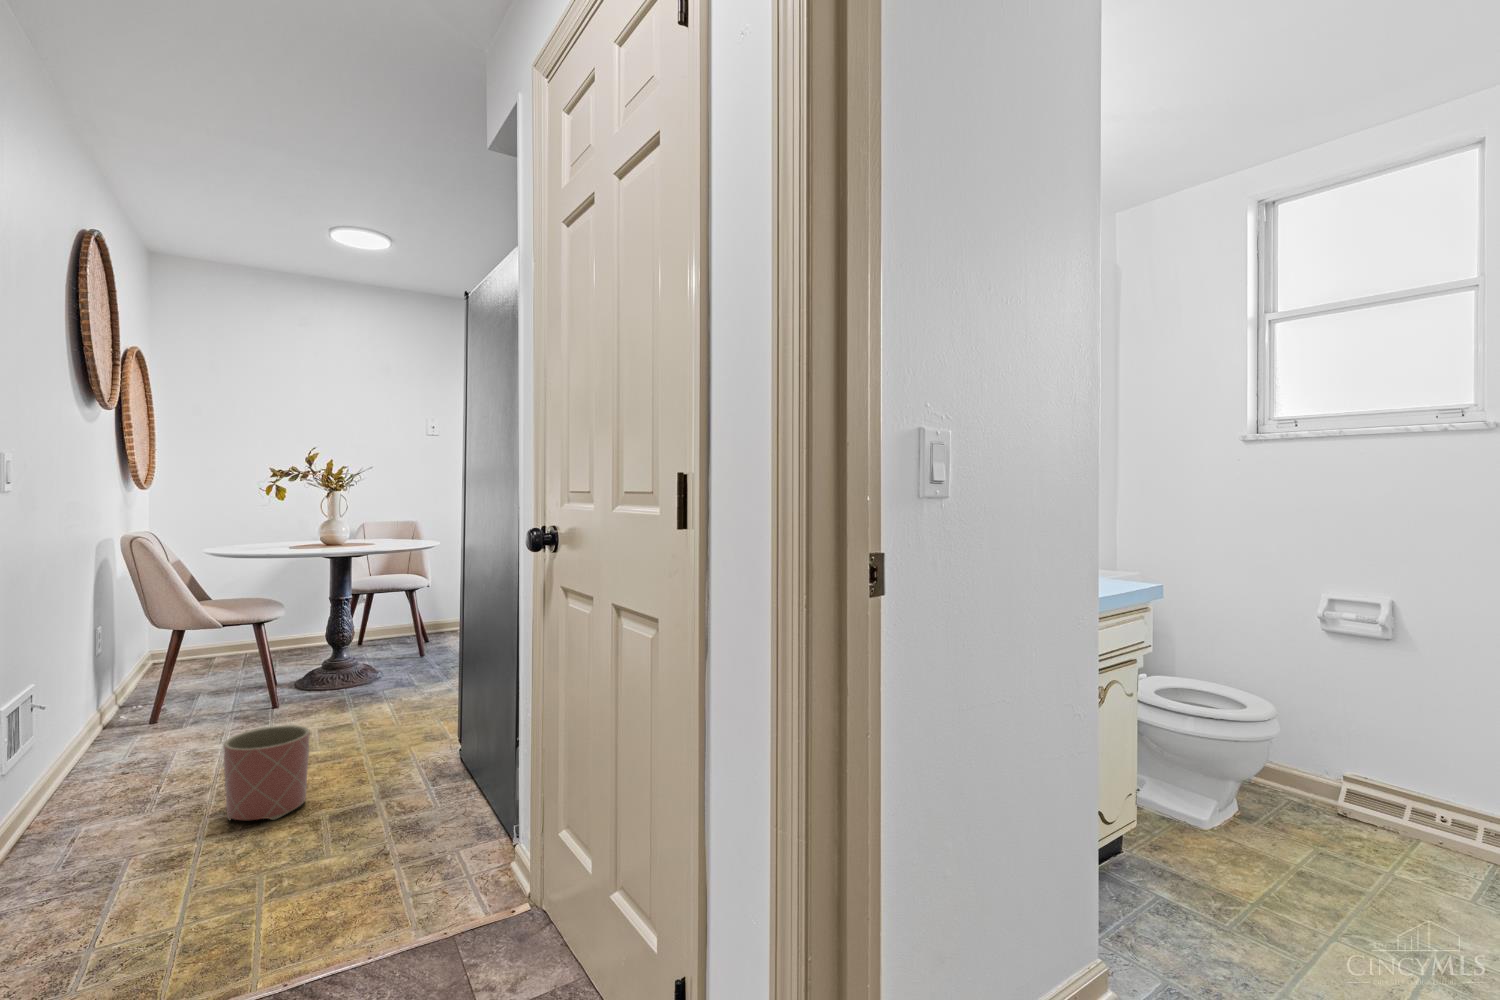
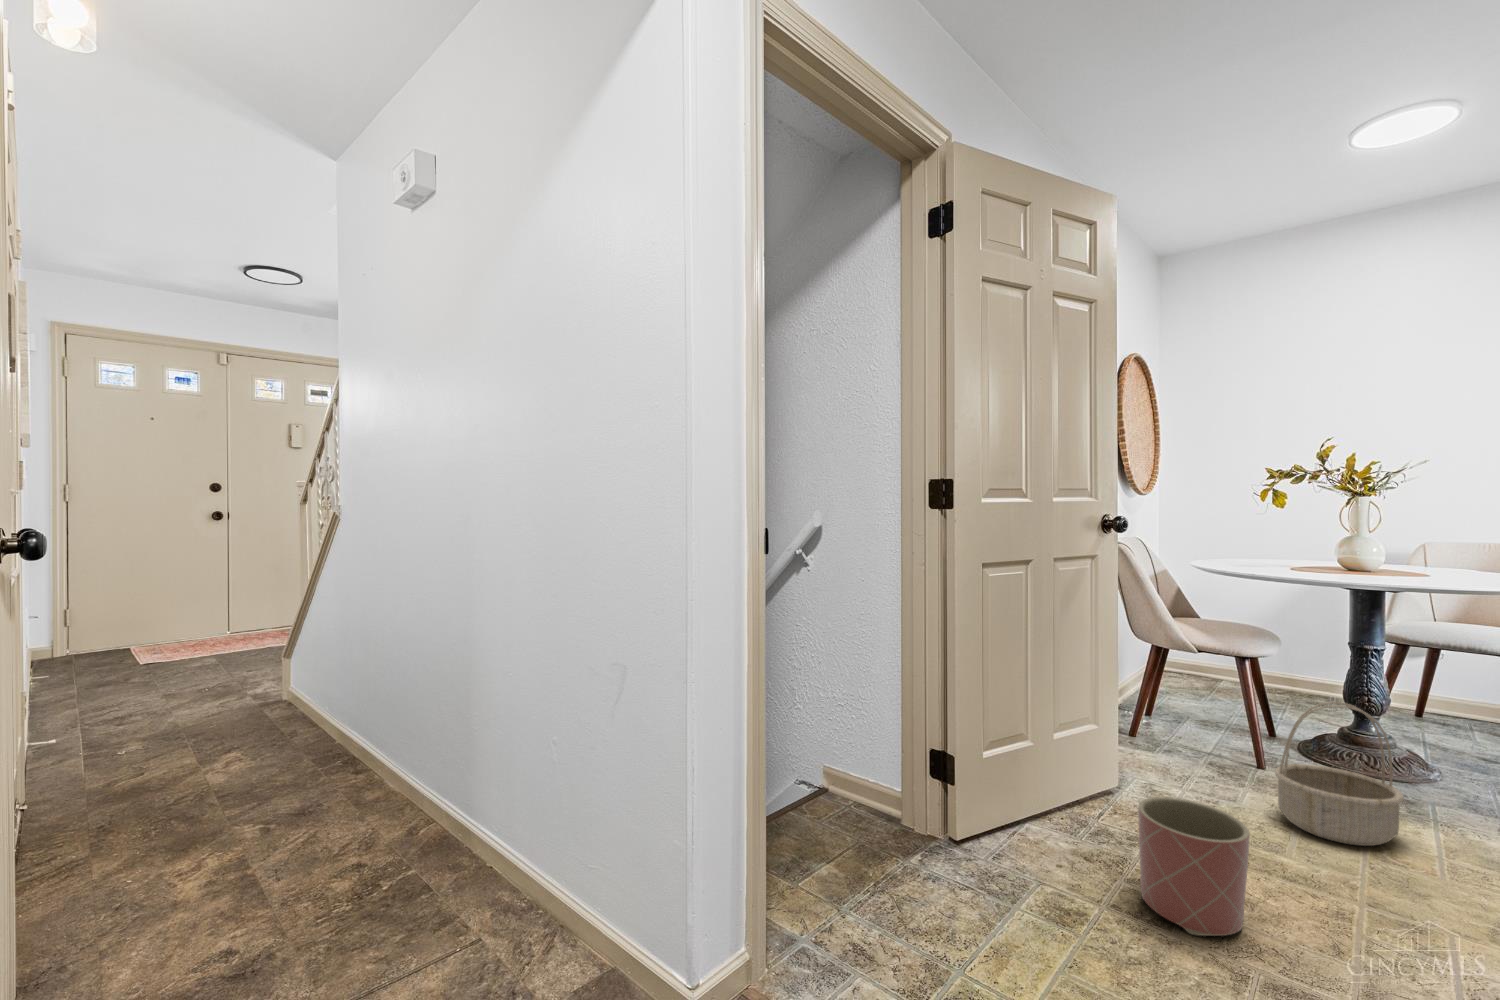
basket: none [298,633,376,733] -> present [1275,702,1404,846]

